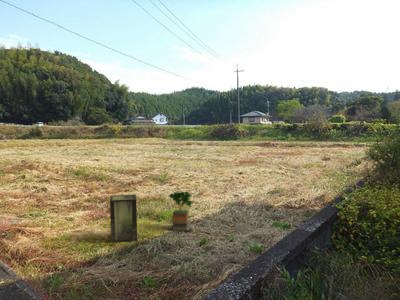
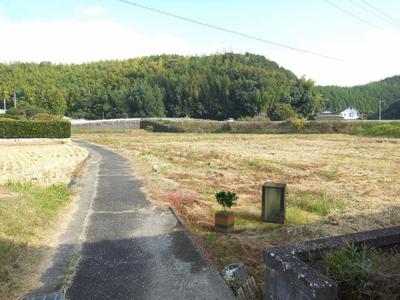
potted tree: present [169,192,193,230] -> present [215,191,239,233]

